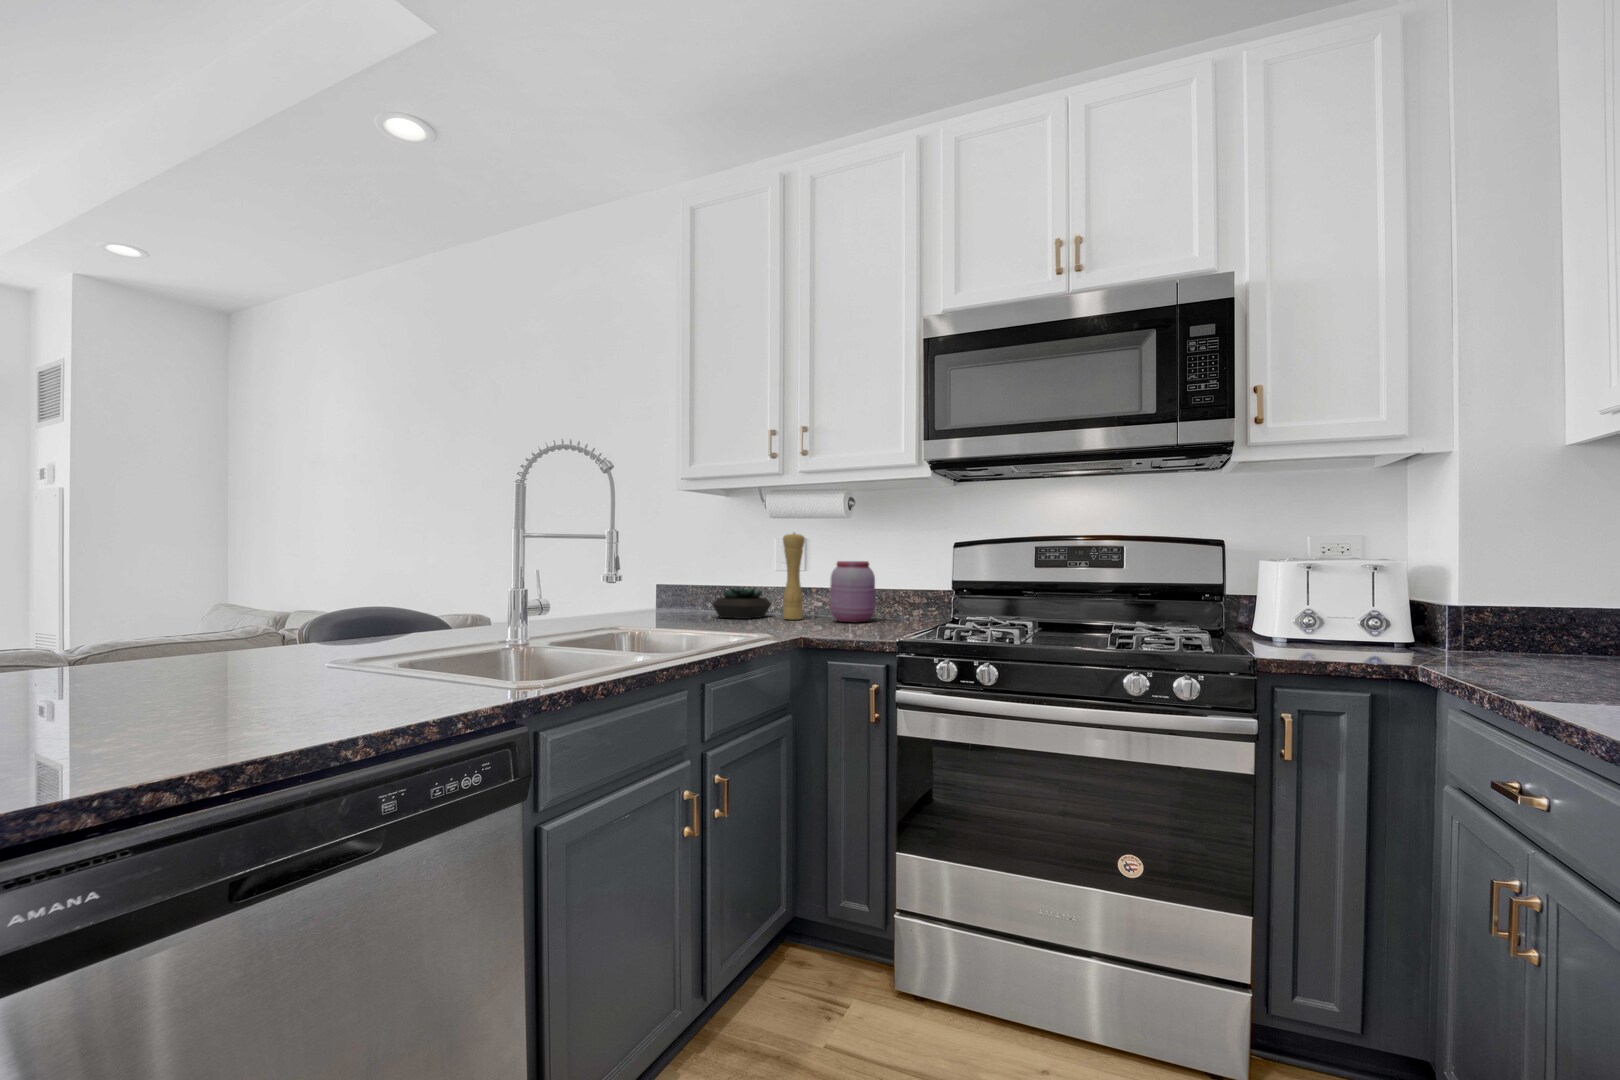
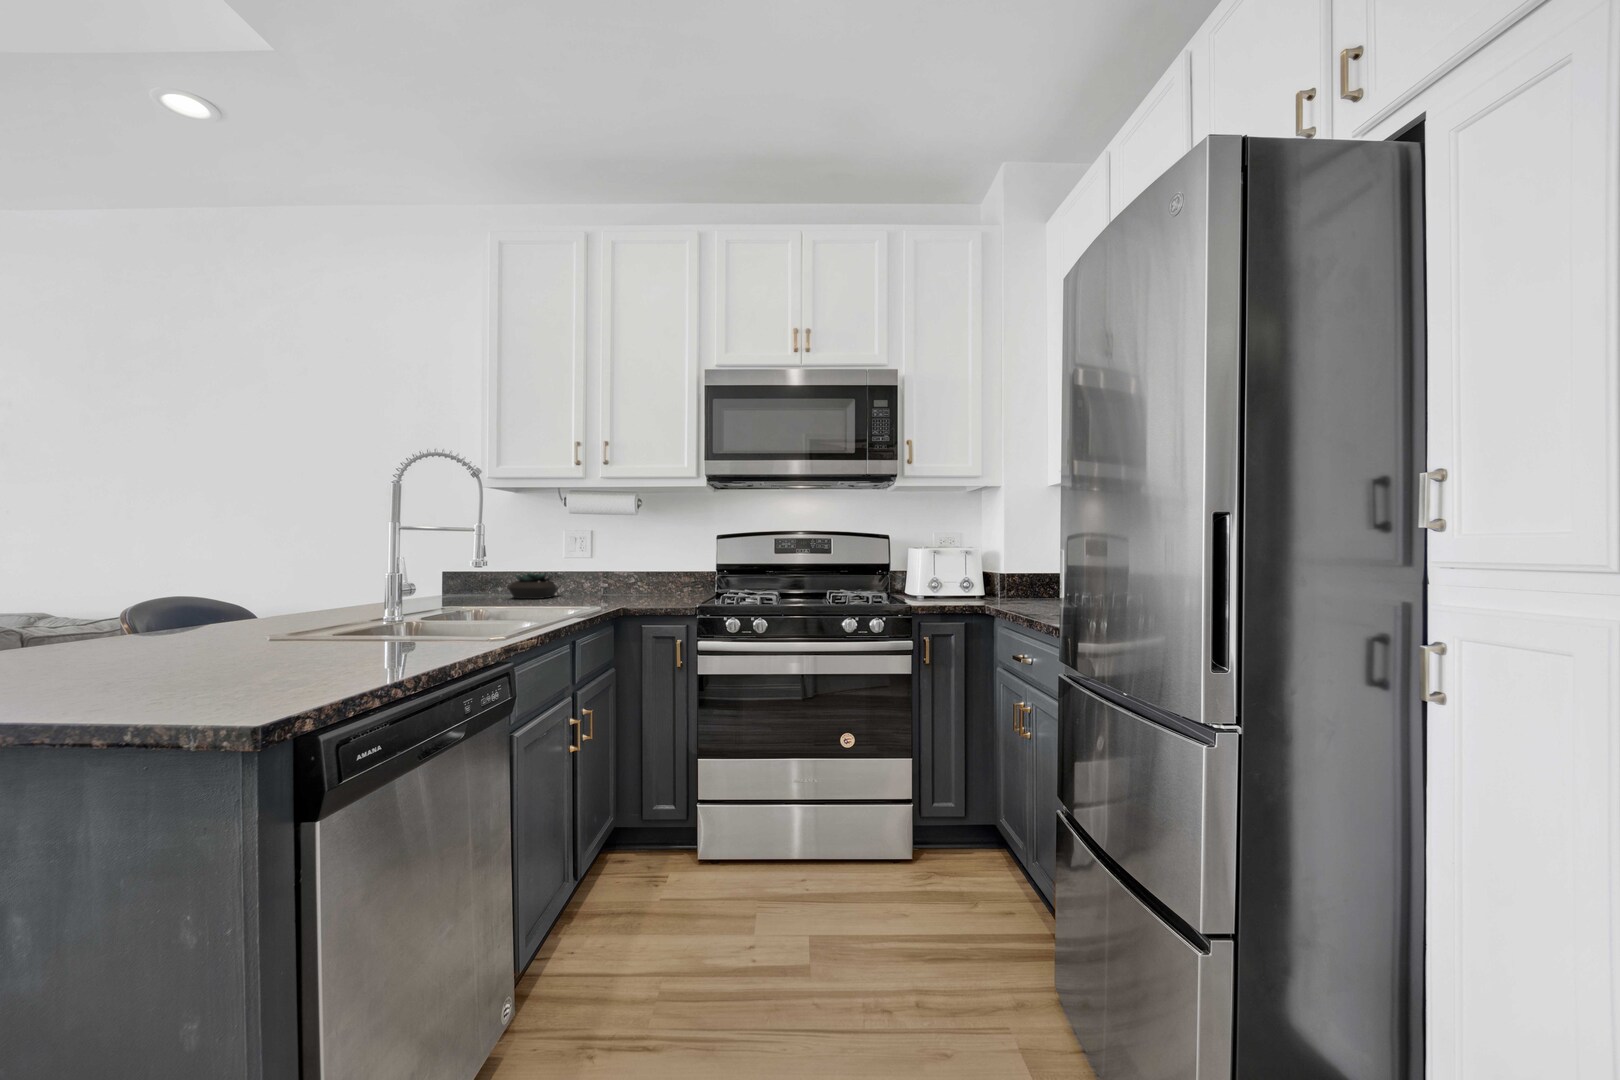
pepper mill: present [783,533,805,620] -> none [574,527,592,597]
jar: present [830,561,875,622] -> none [617,549,653,597]

